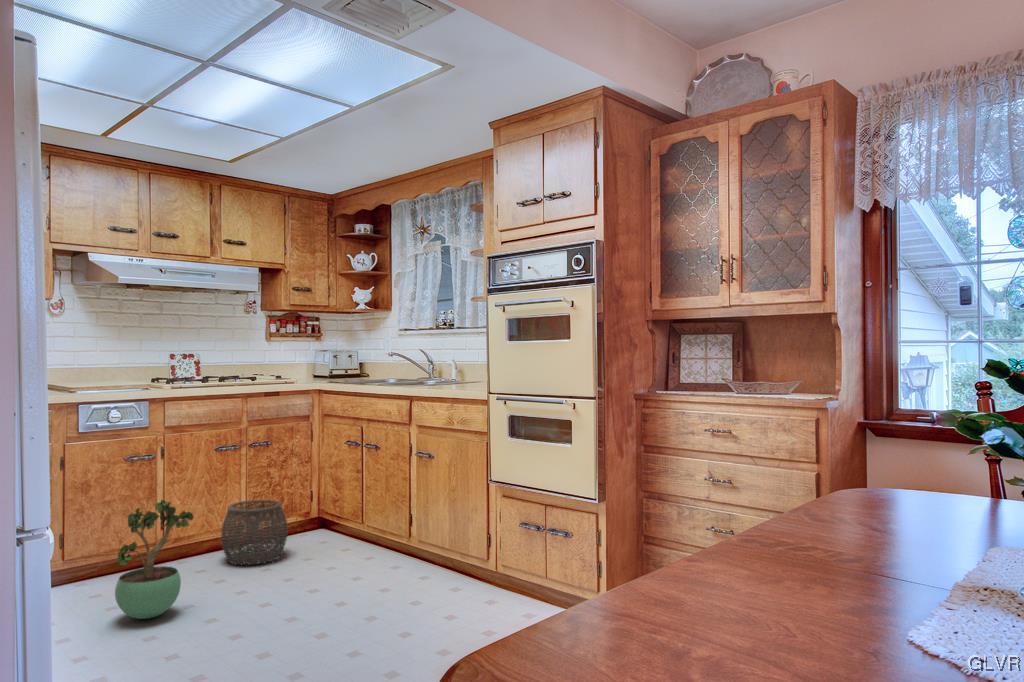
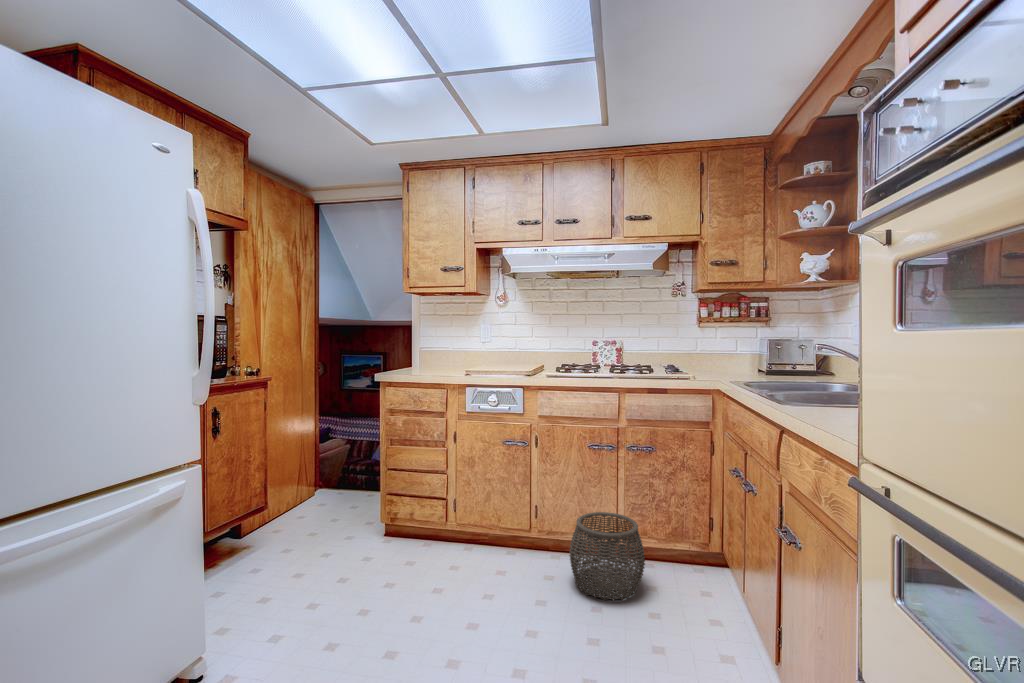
potted plant: present [115,500,194,619] -> none [388,504,470,630]

